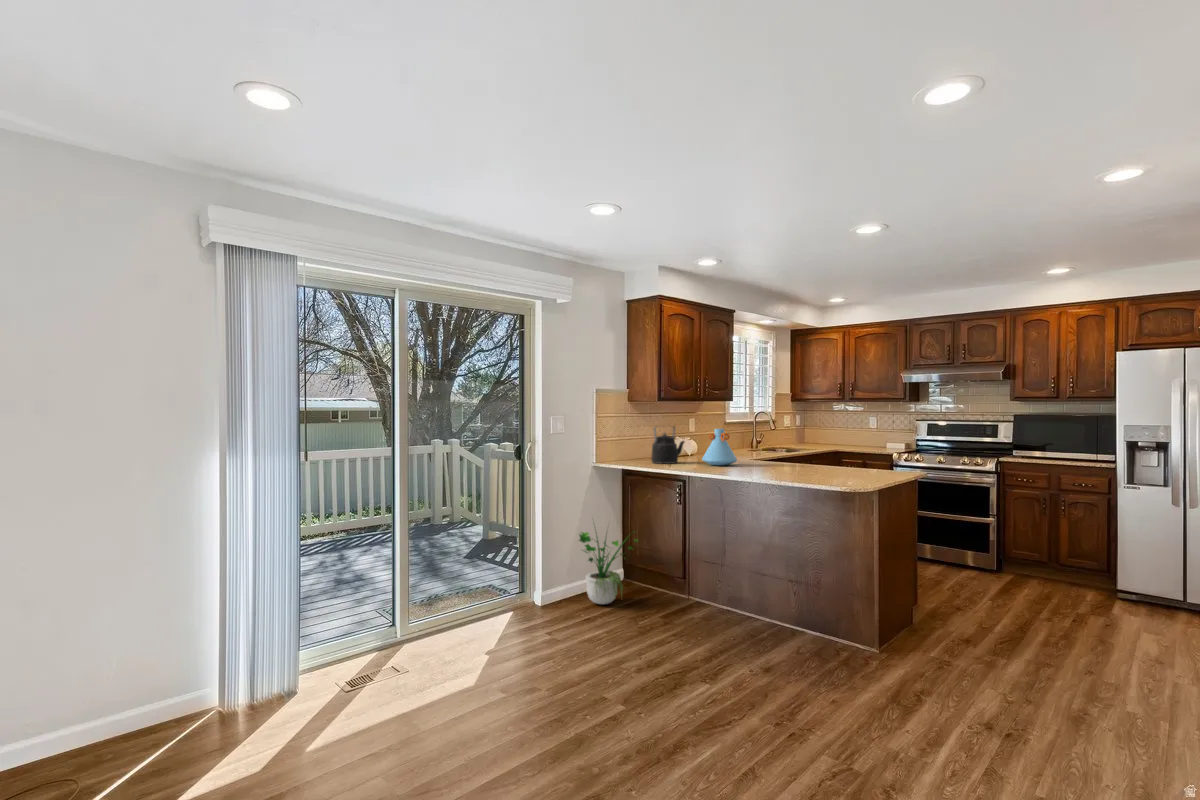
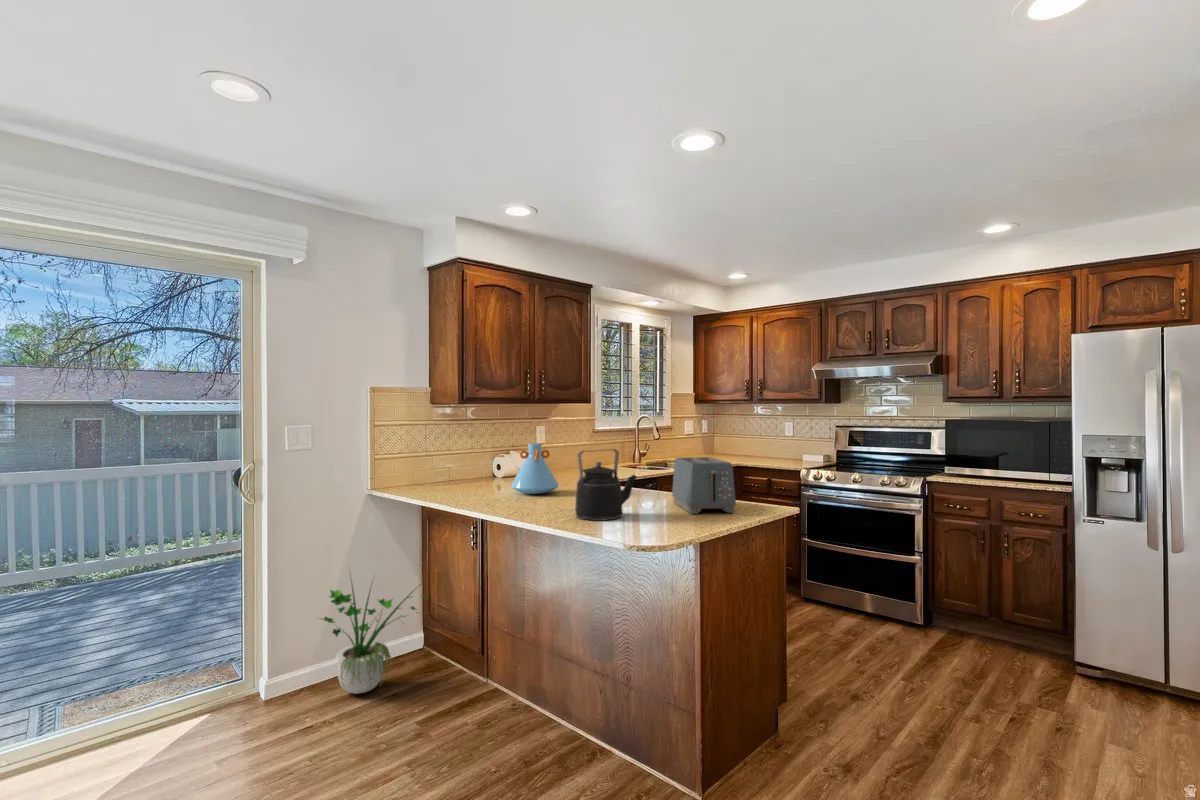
kettle: present [651,426,684,464] -> present [575,449,637,521]
toaster: none [830,438,885,475] -> present [672,457,736,514]

